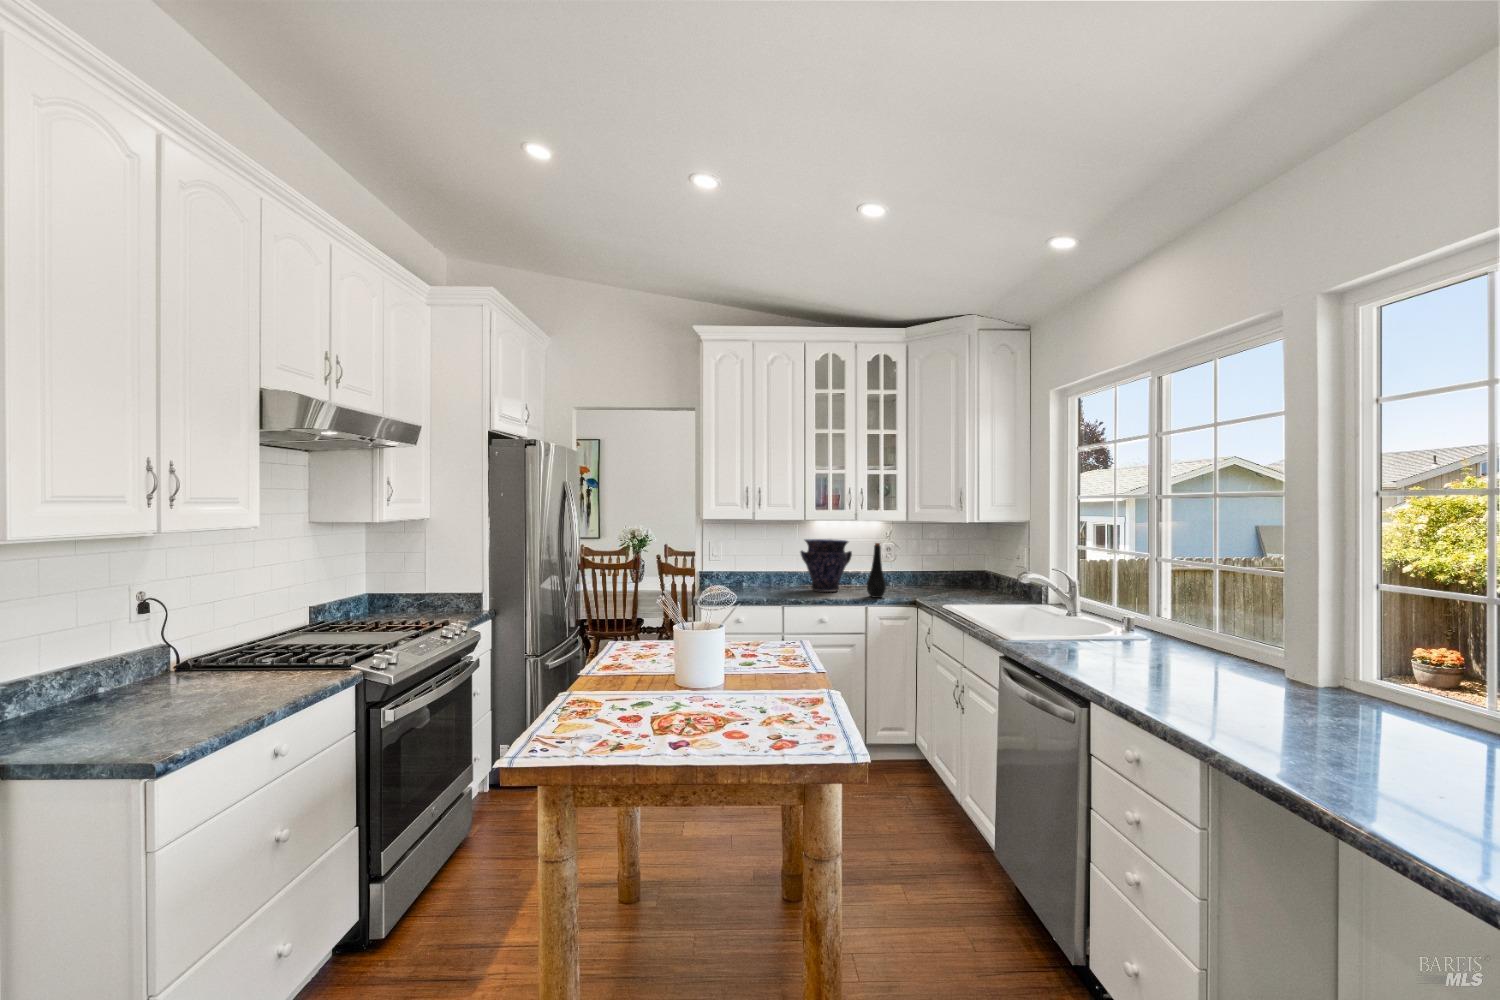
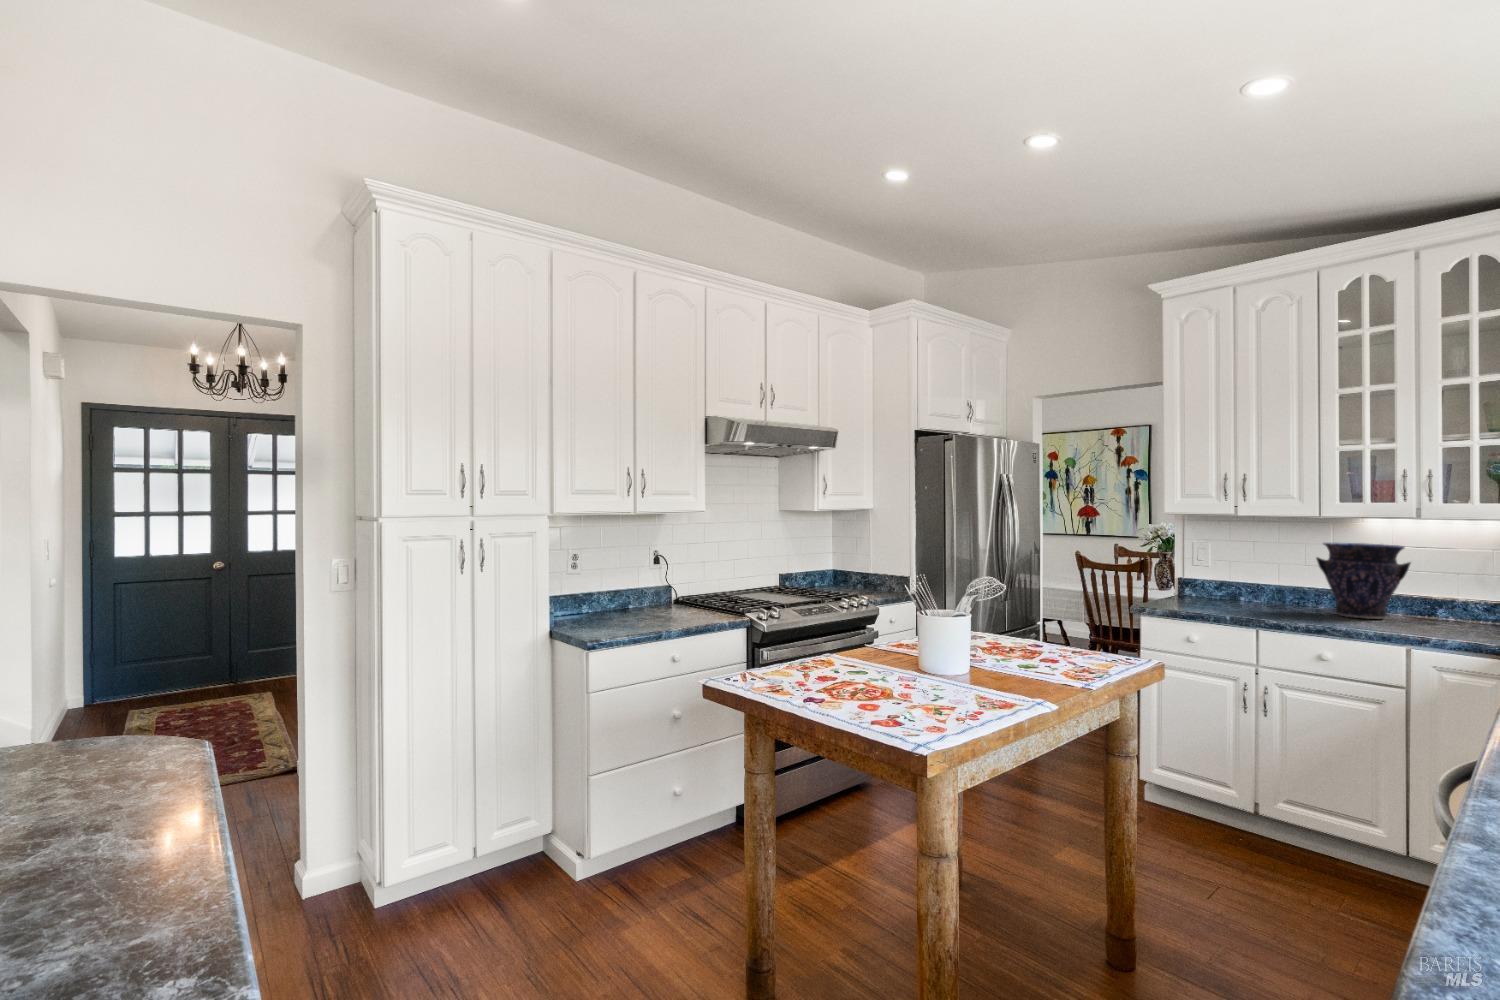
bottle: present [867,543,886,598] -> none [1415,550,1453,634]

